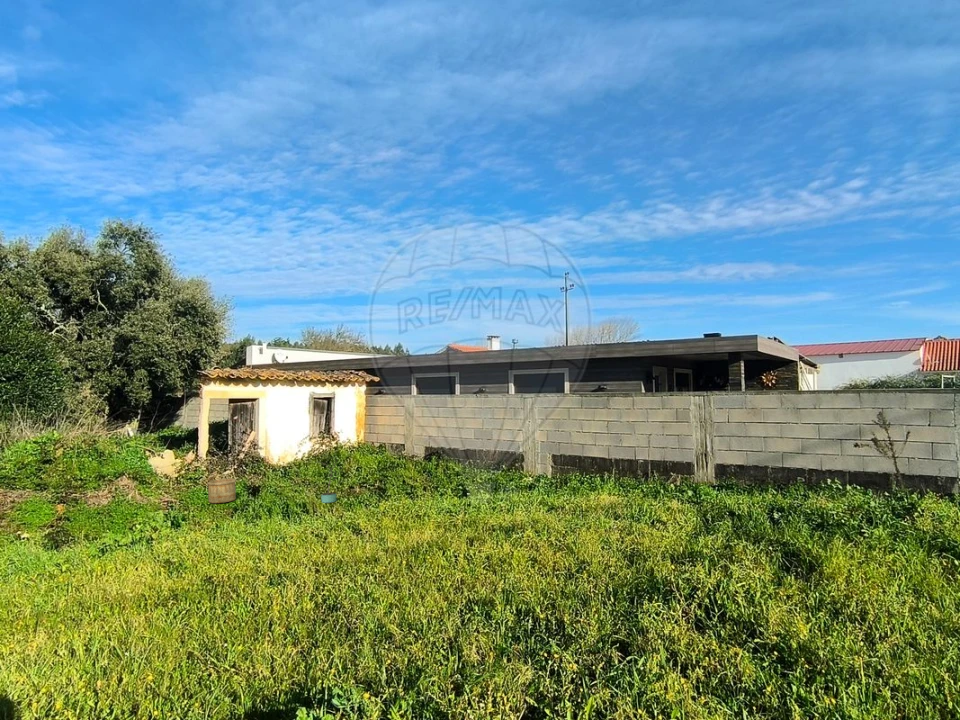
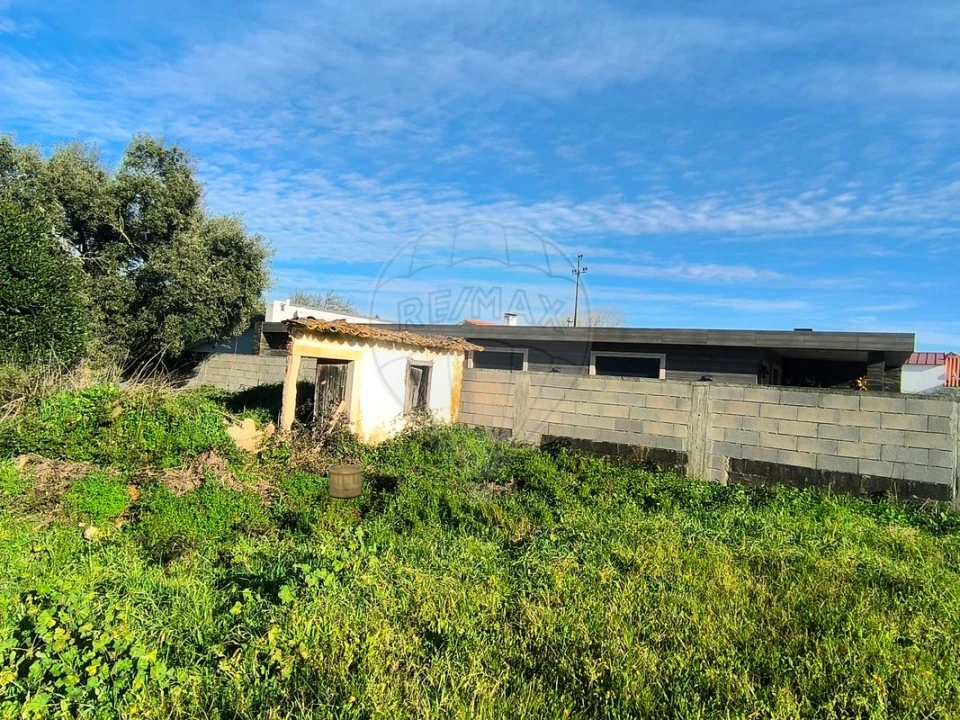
potted plant: present [316,455,343,503] -> none [476,444,510,507]

